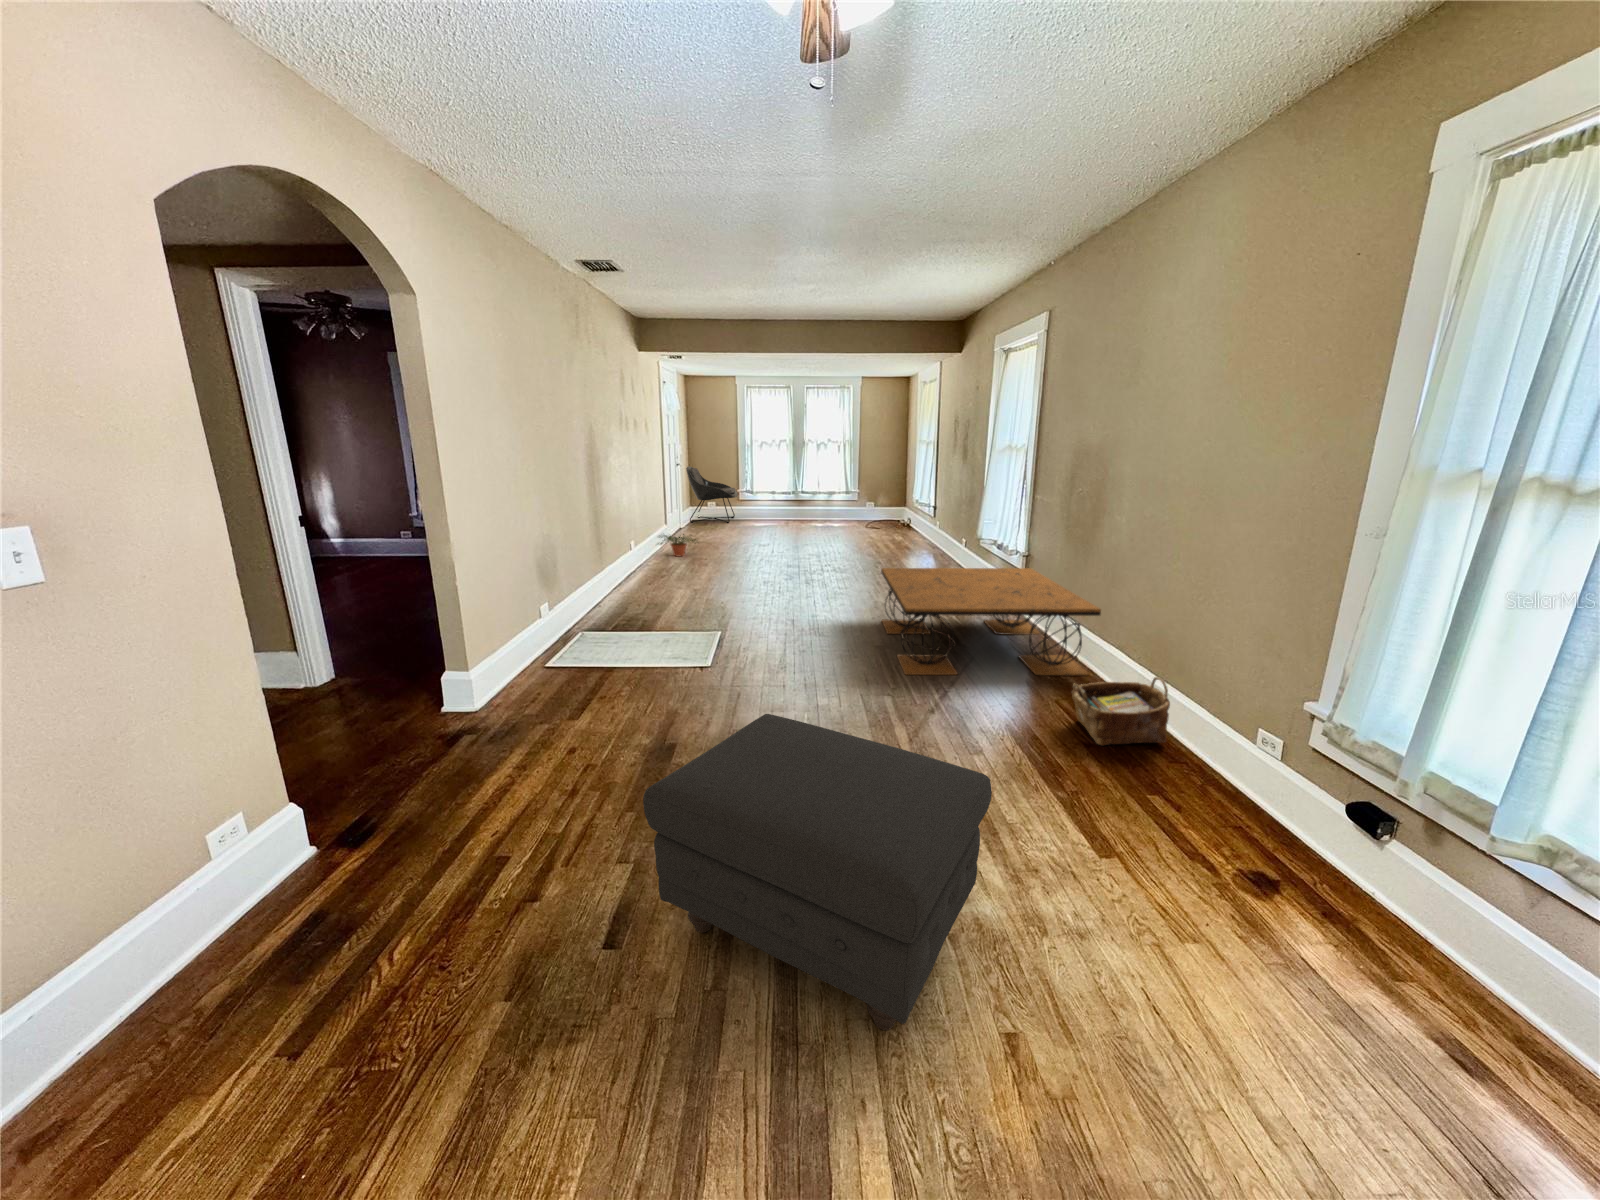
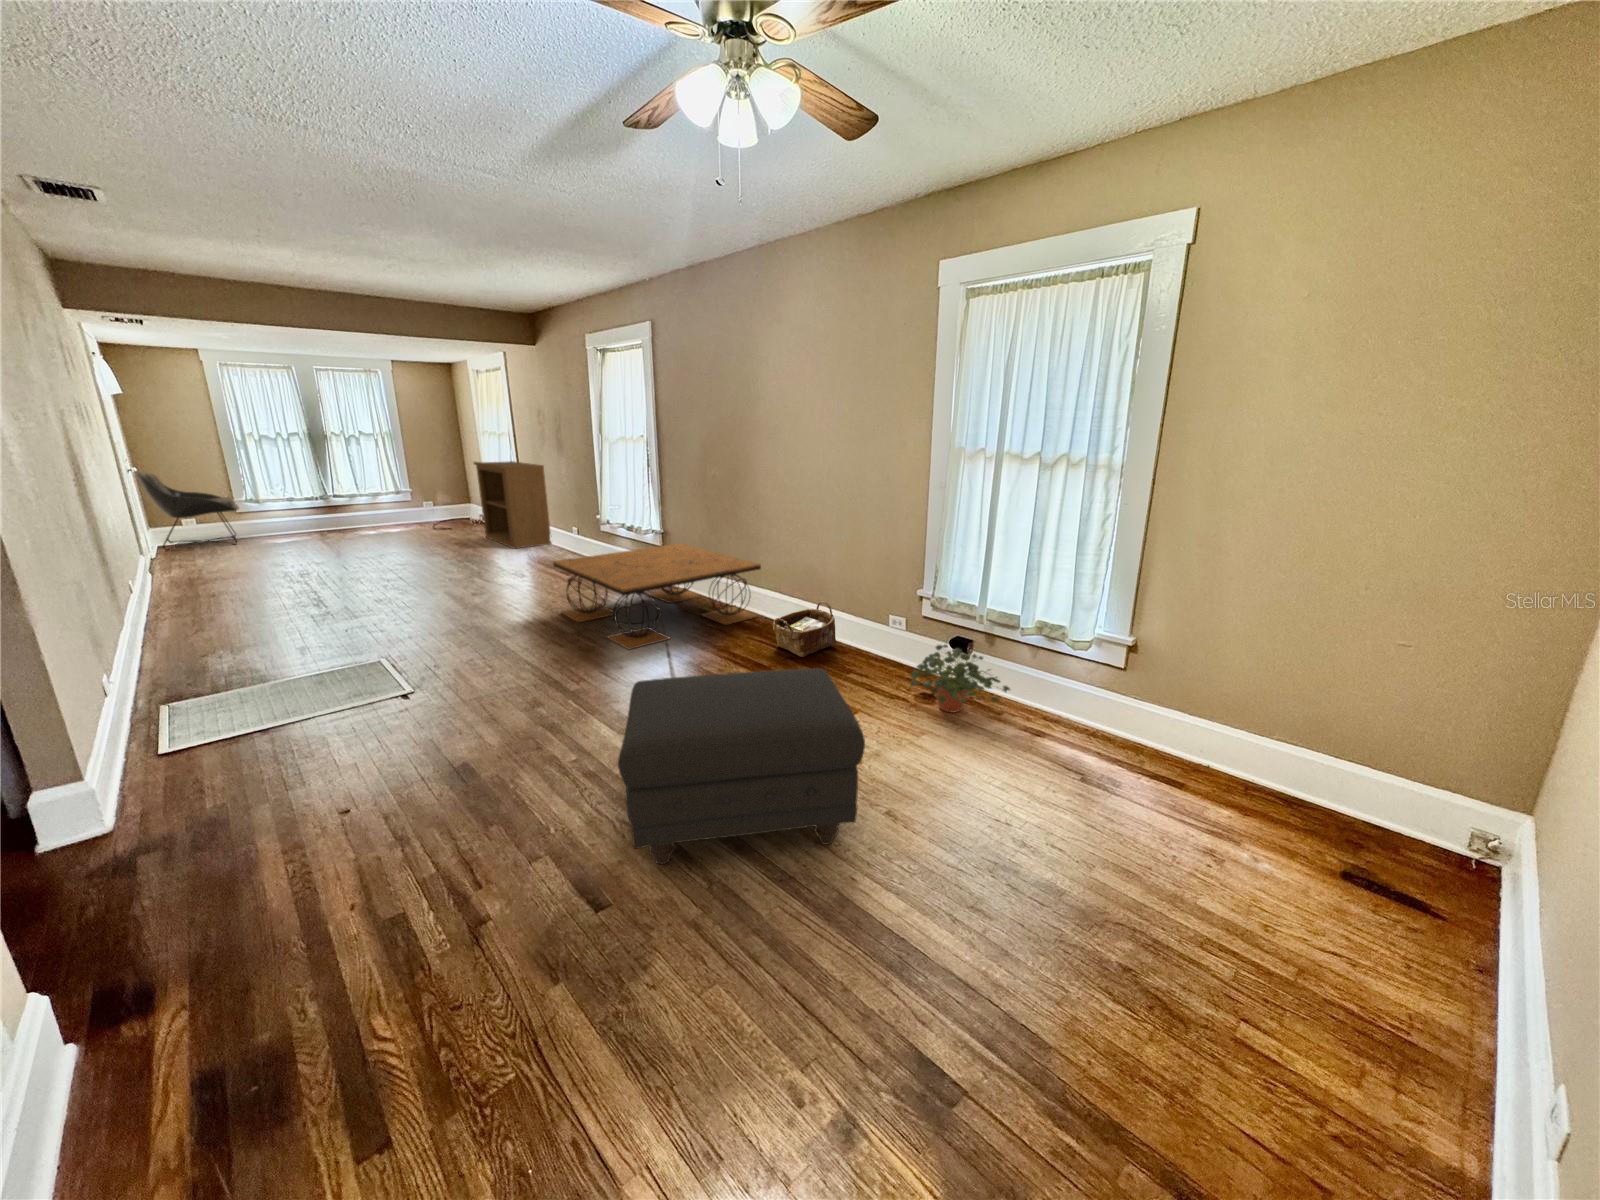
bookshelf: none [891,467,945,552] -> present [474,461,551,549]
potted plant: present [658,534,697,556] -> present [910,645,1010,713]

